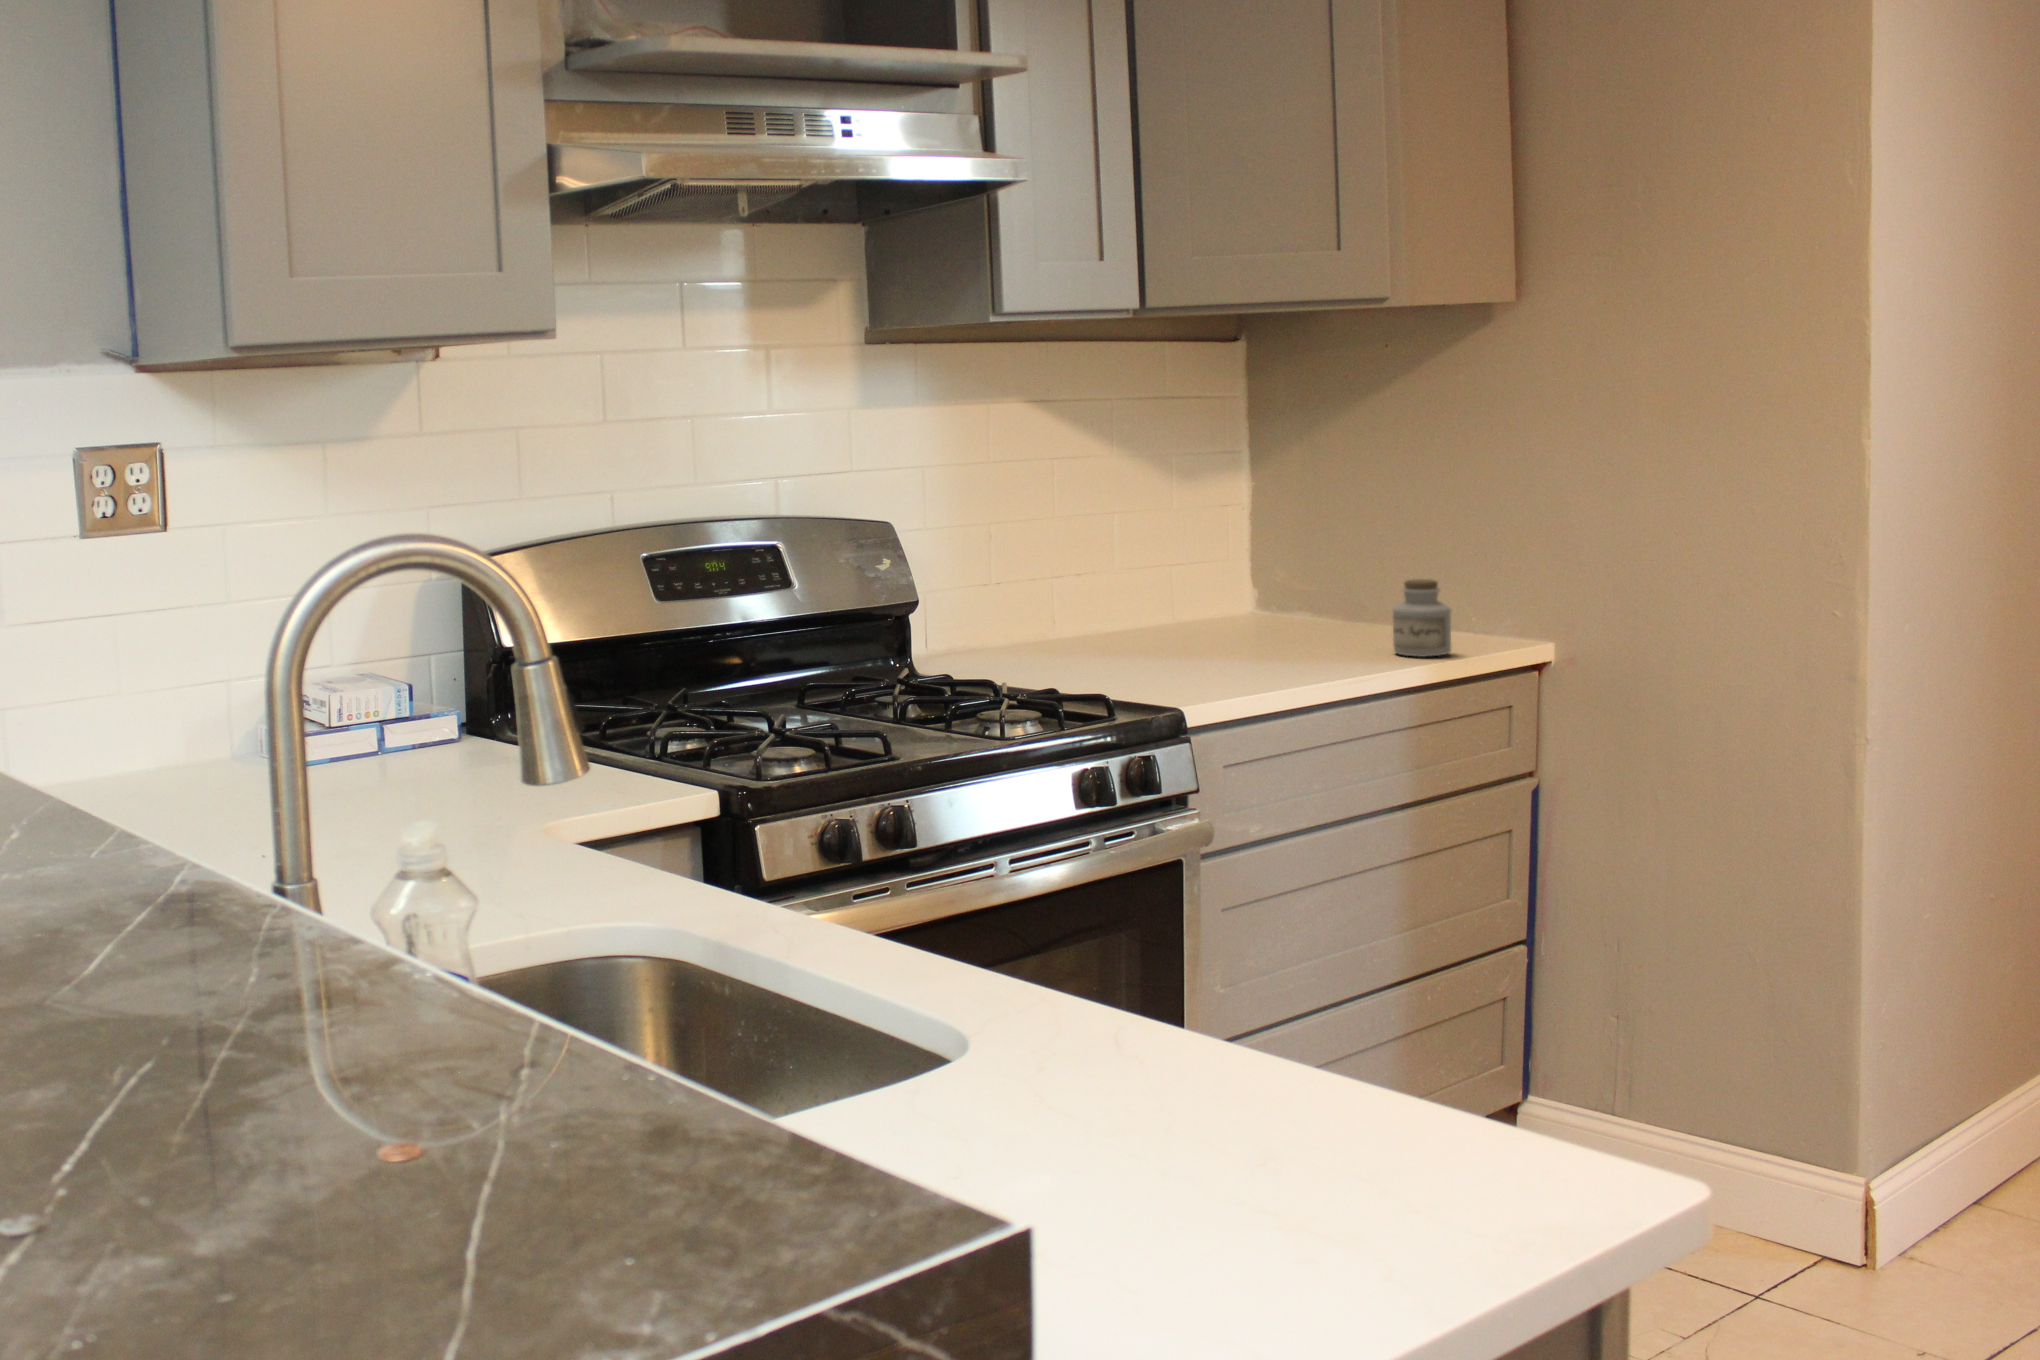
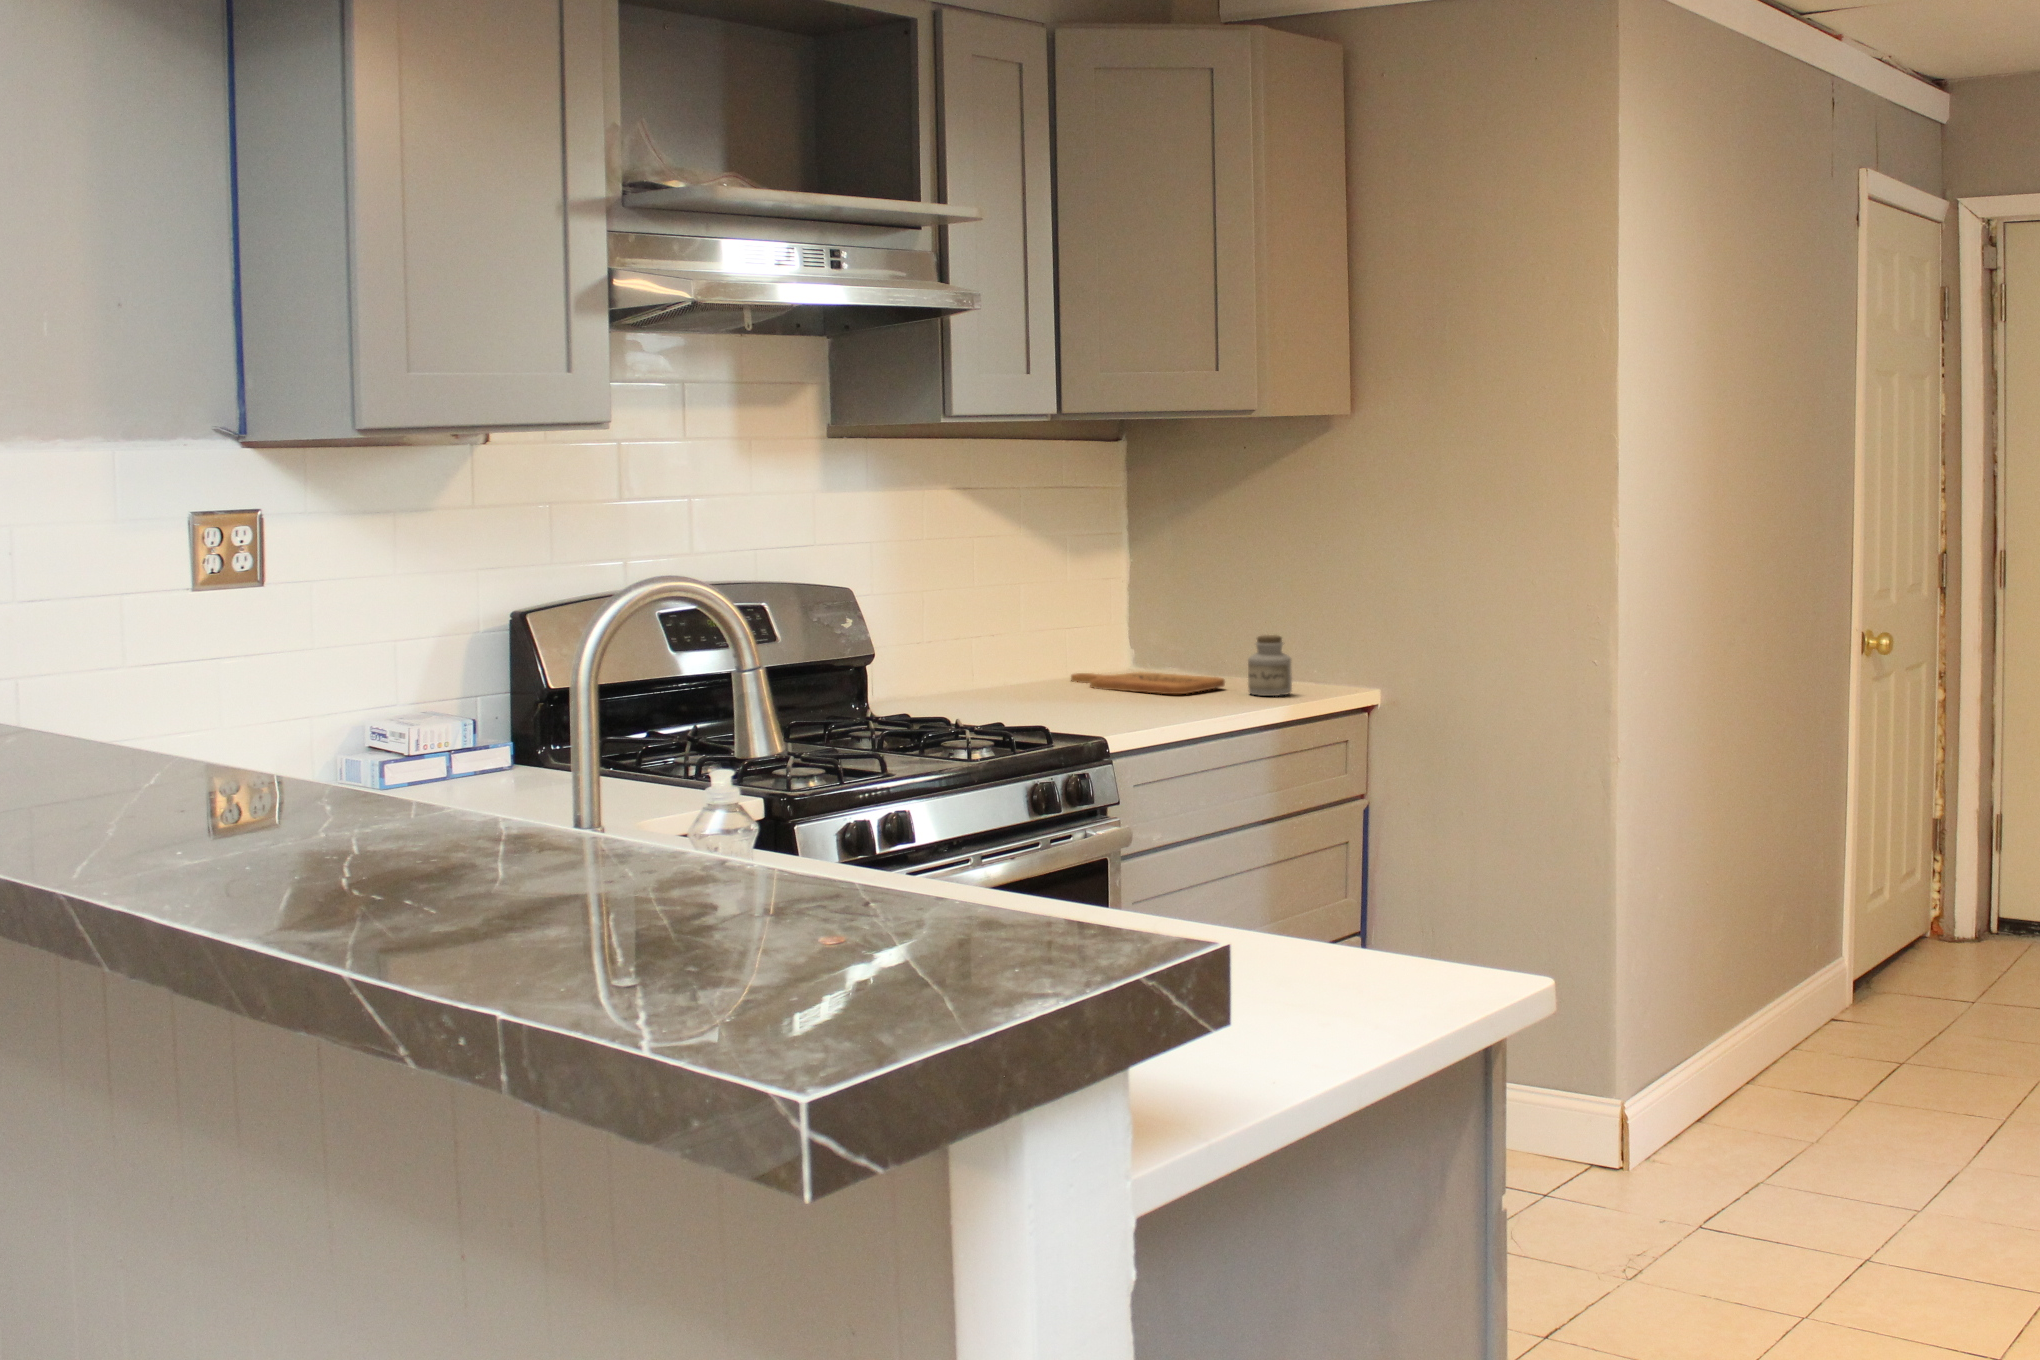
cutting board: none [1172,624,1364,653] -> present [1071,672,1225,694]

